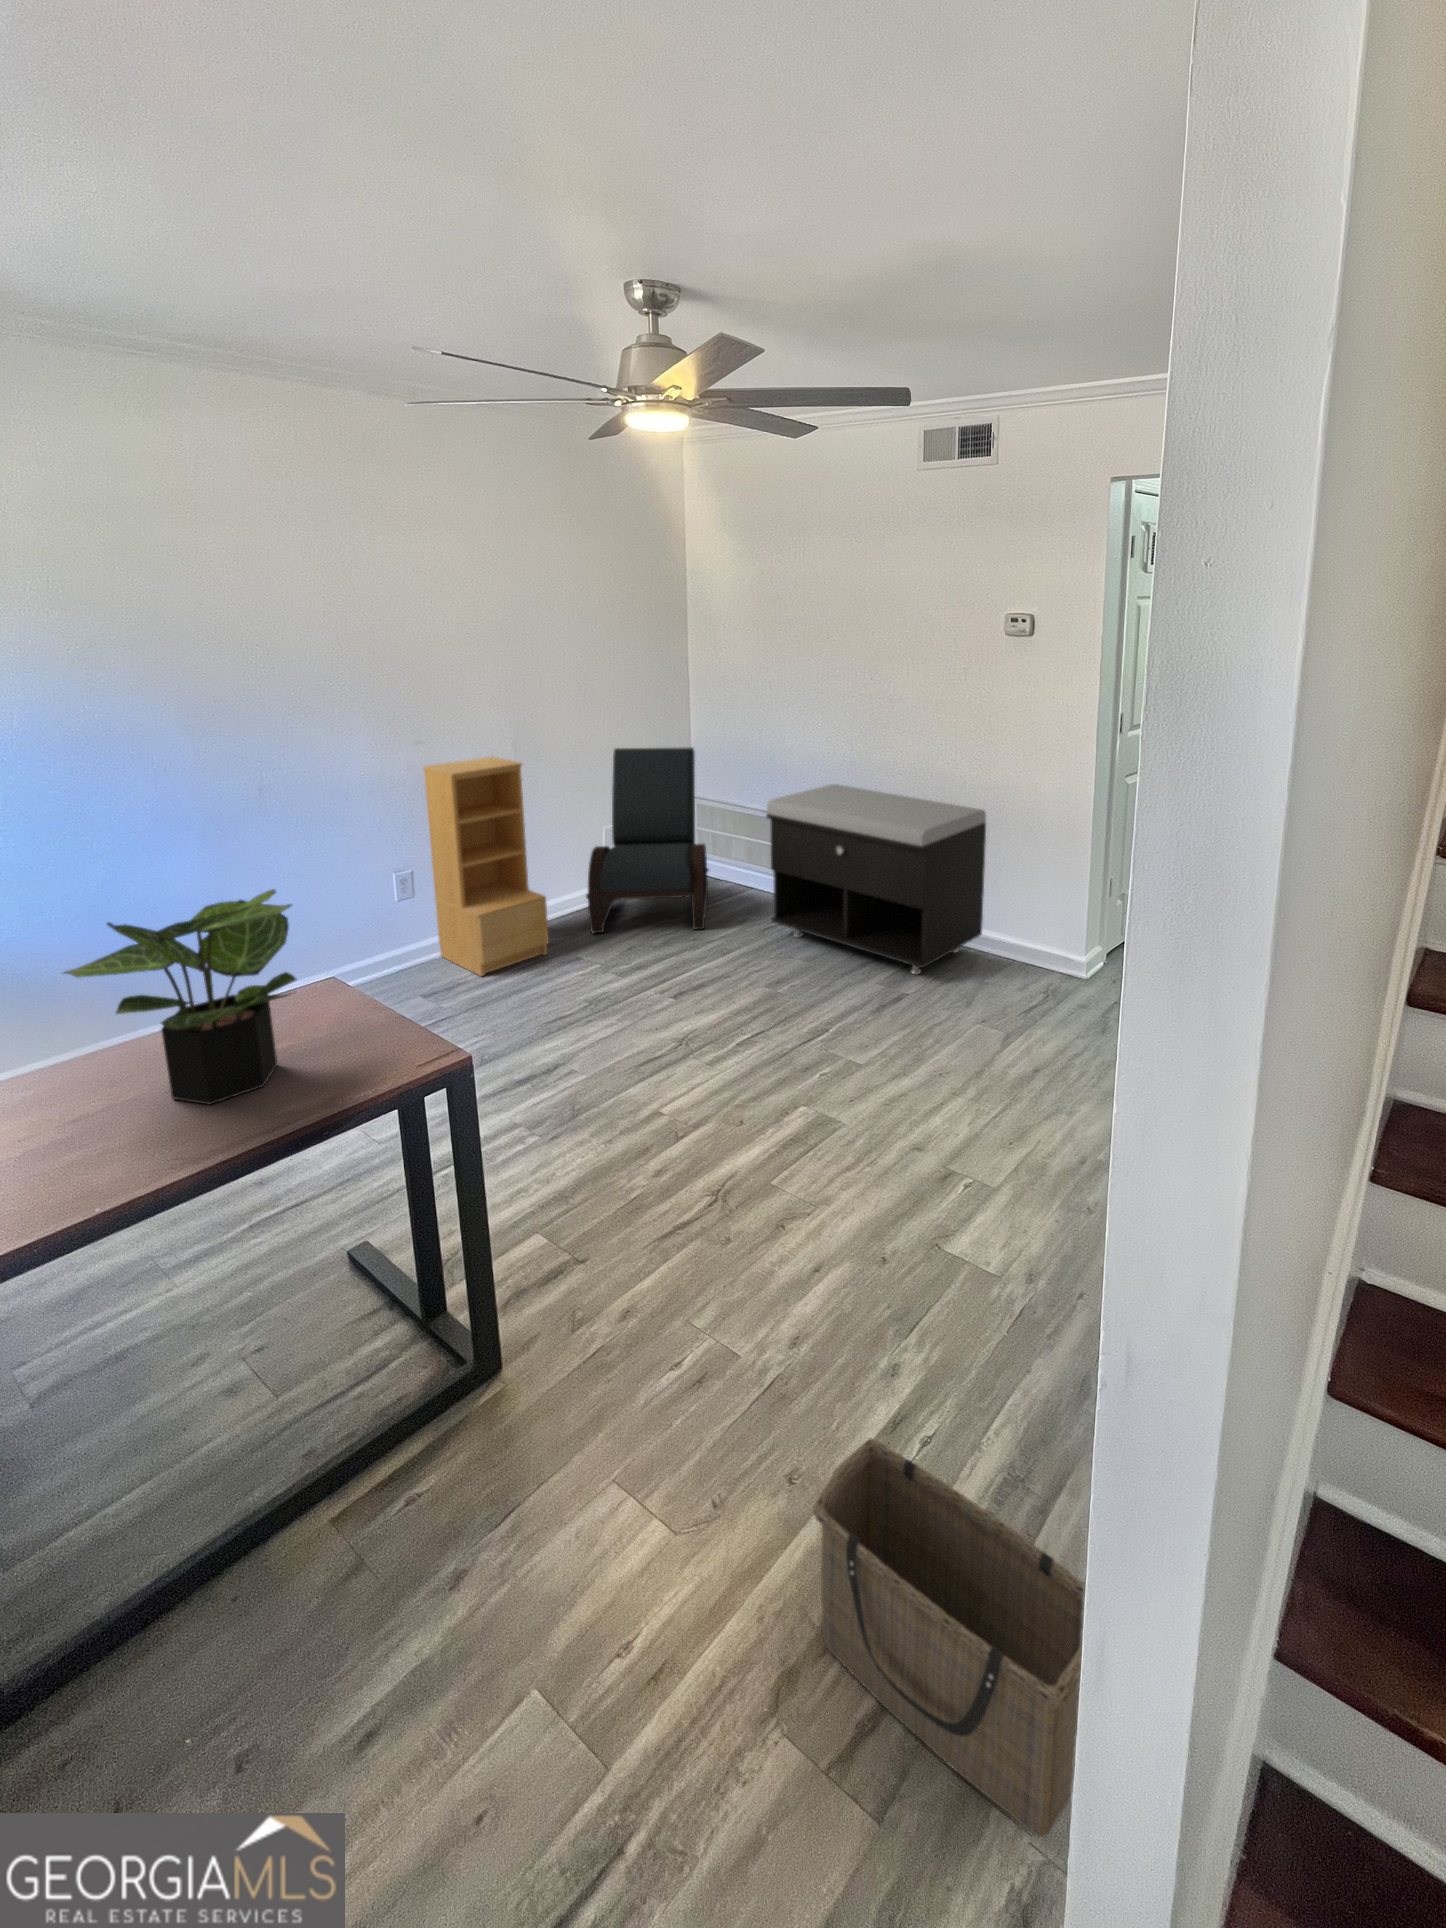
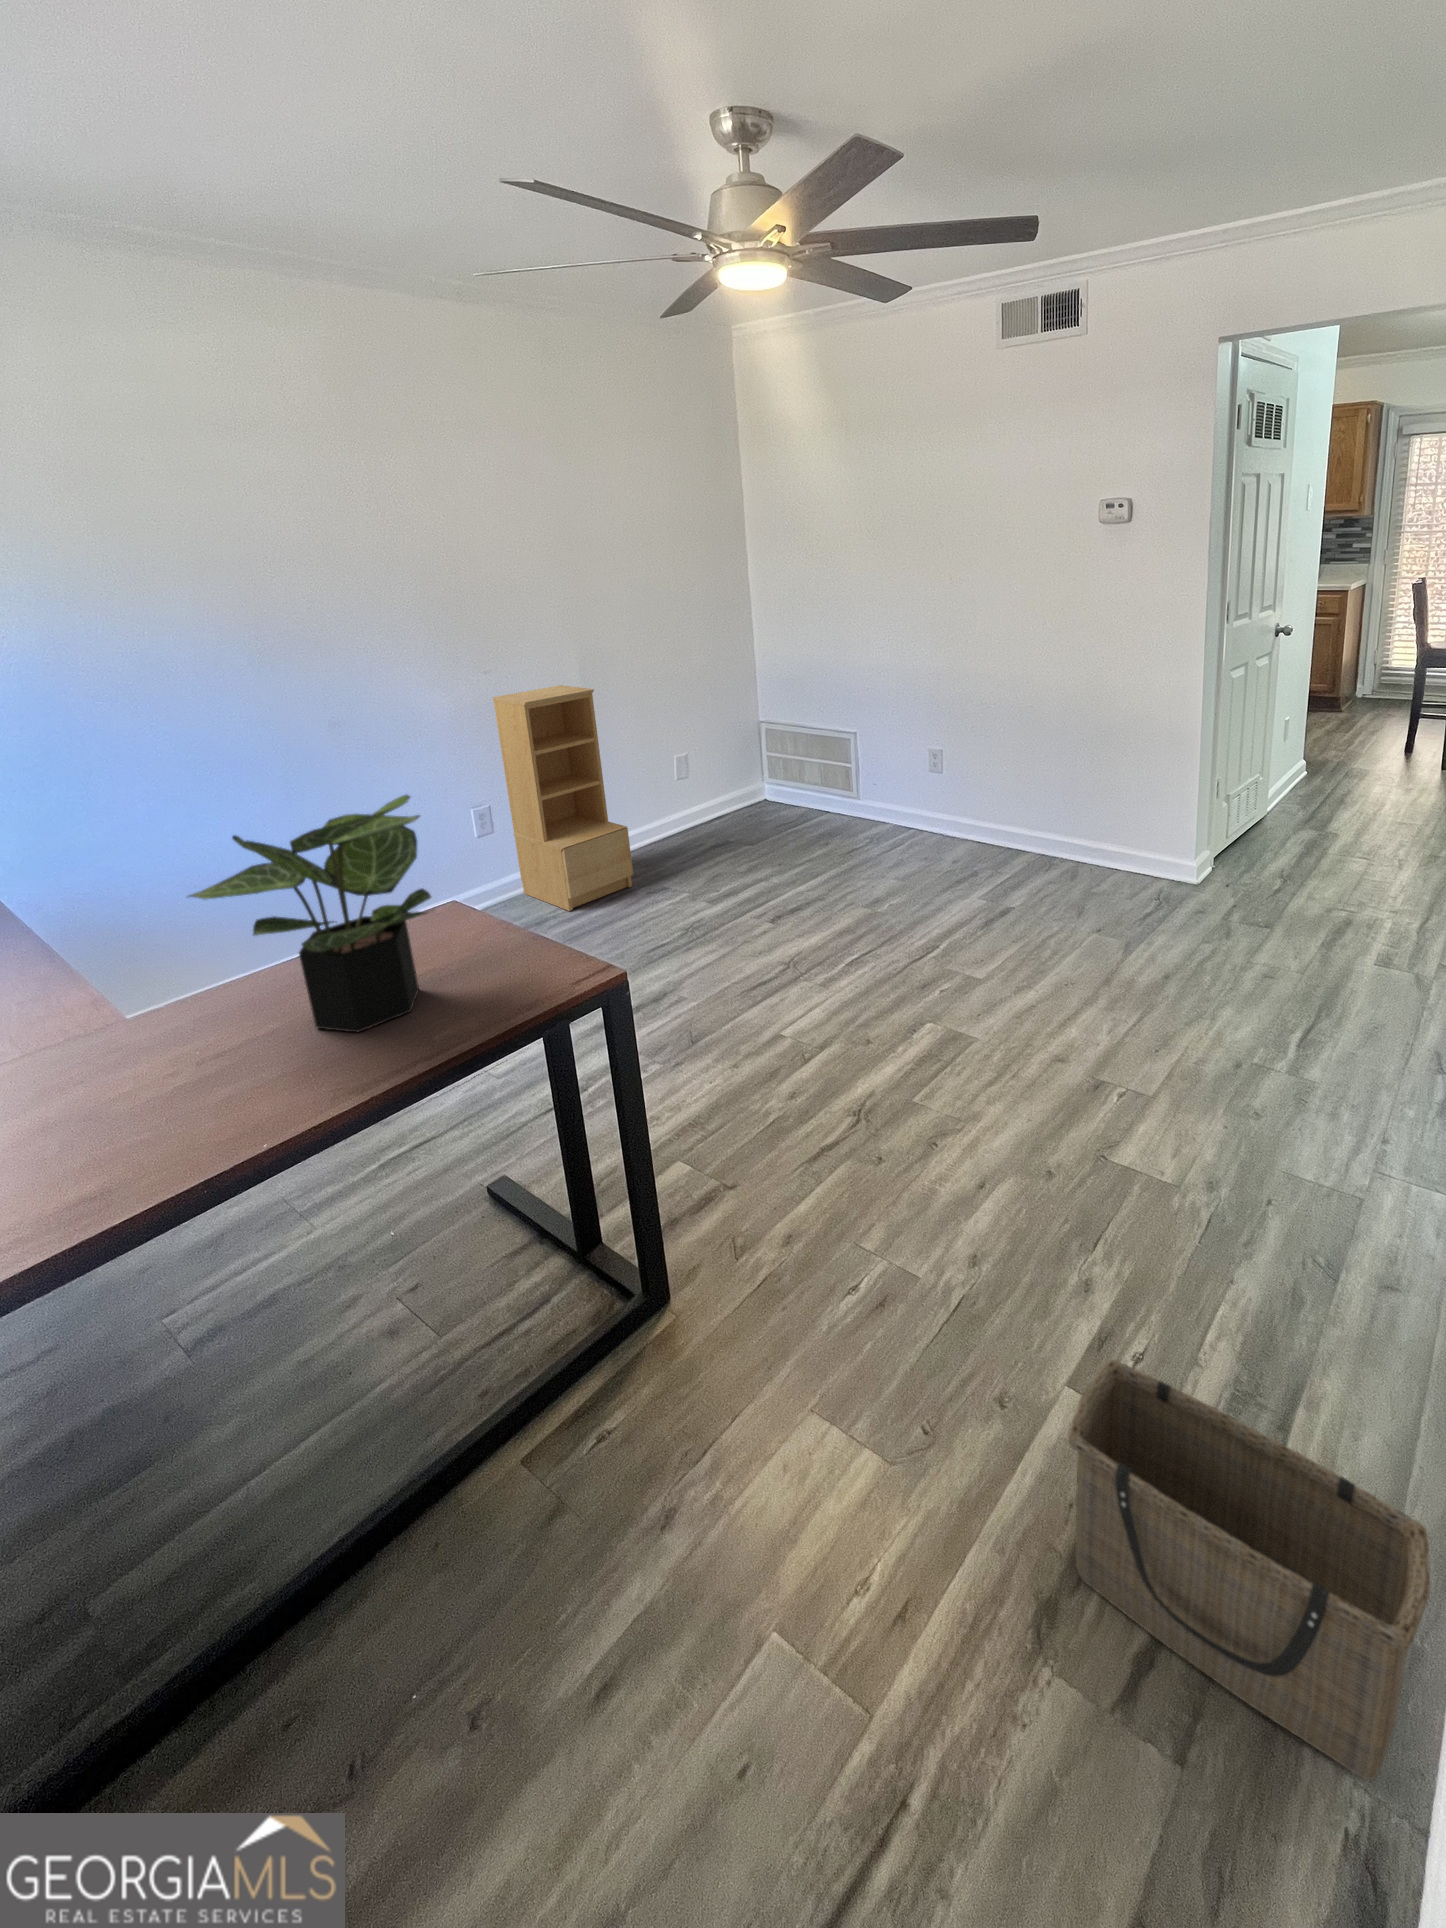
lounge chair: present [586,748,709,933] -> none [666,669,789,864]
storage bench: present [766,784,986,974] -> none [849,698,1083,888]

